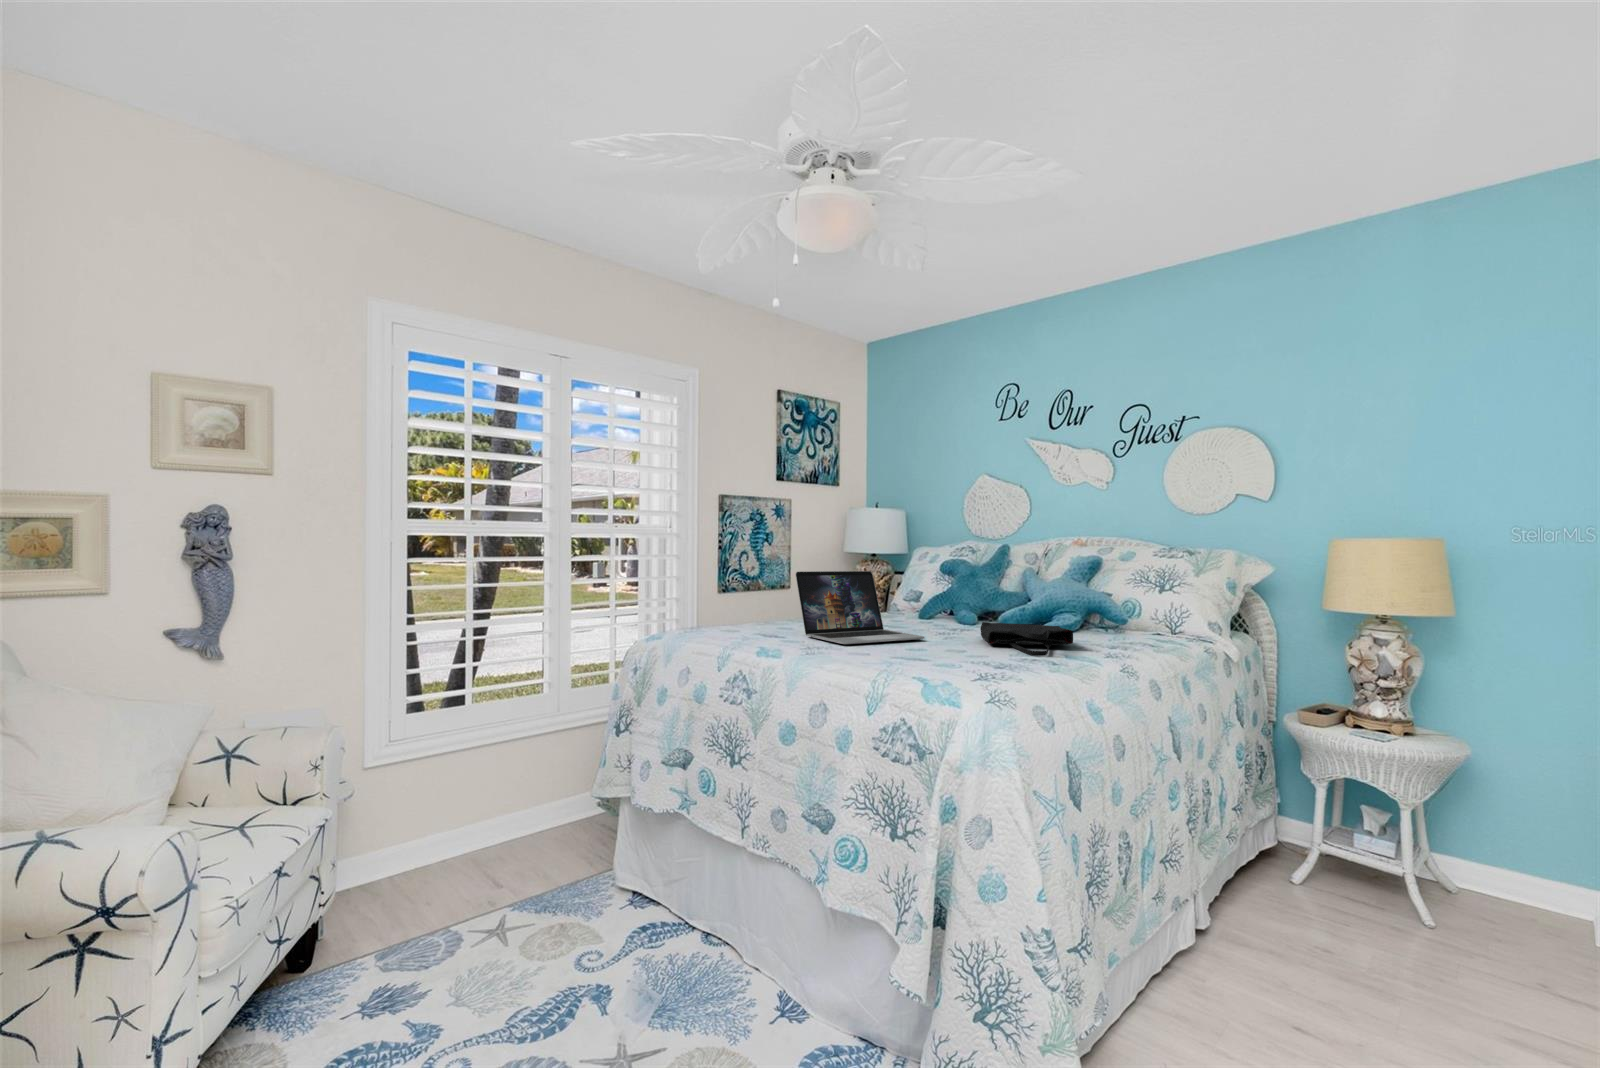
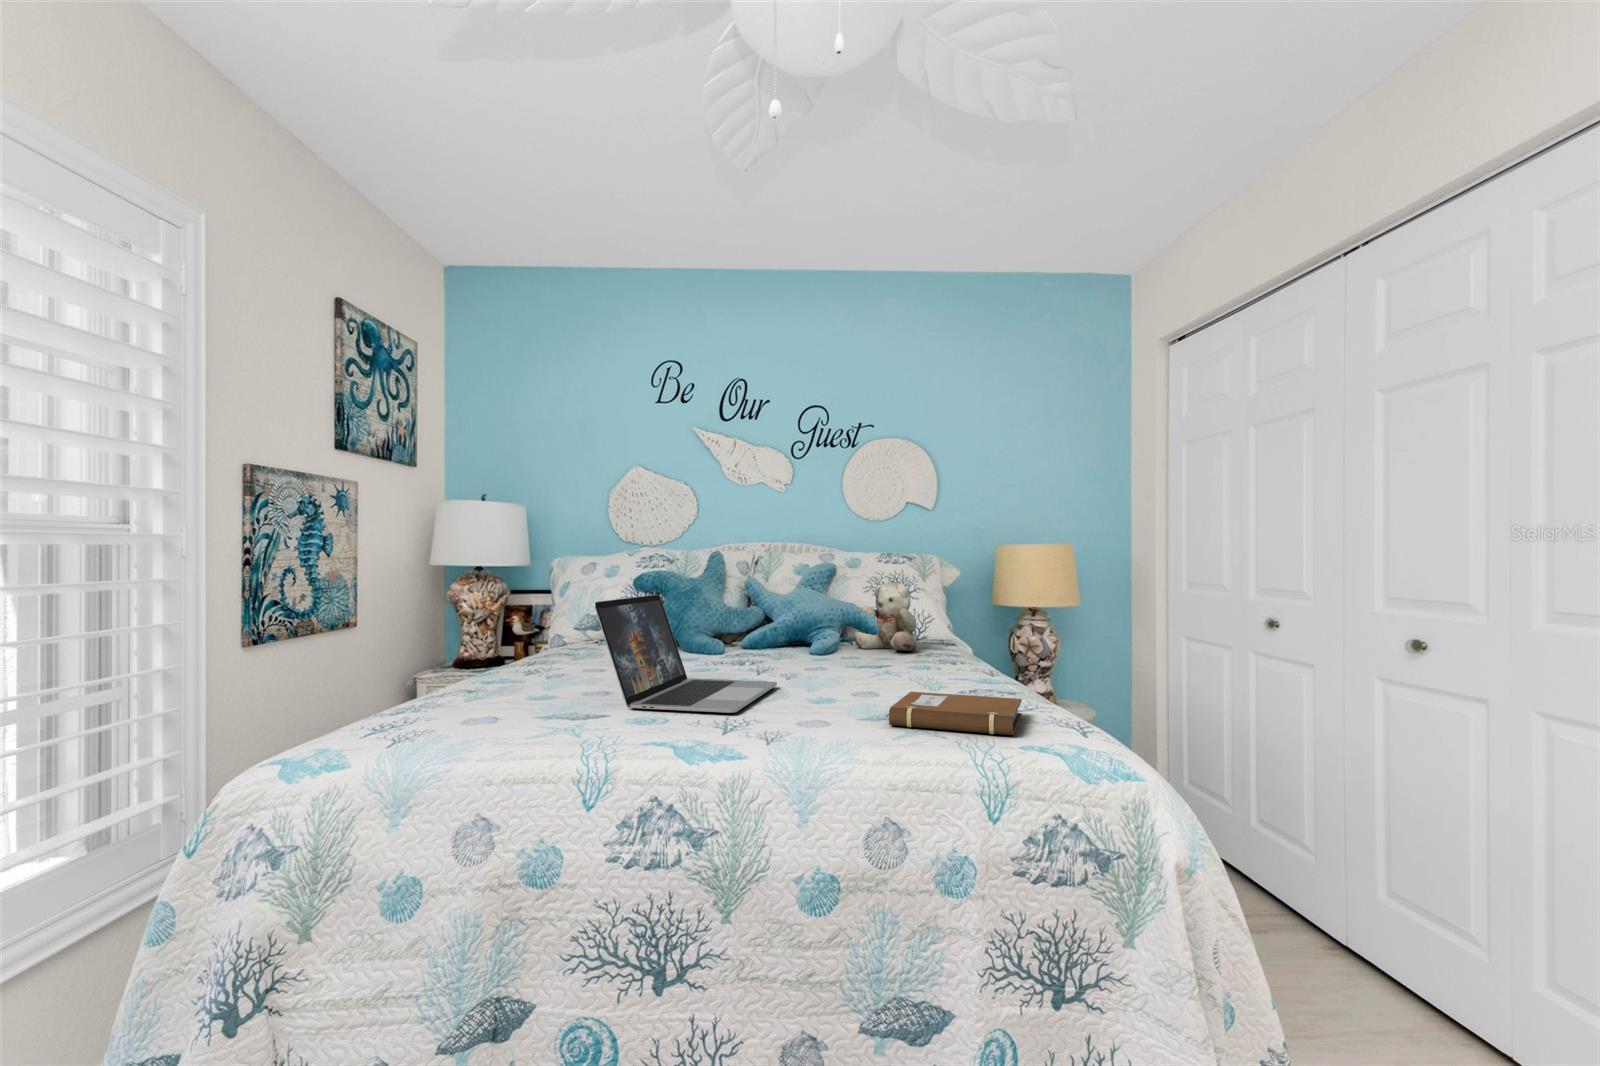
teddy bear: none [1104,574,1156,639] -> present [854,582,916,651]
tote bag: present [980,622,1073,656] -> none [811,648,949,688]
notebook: none [899,646,1010,674] -> present [887,692,1022,735]

